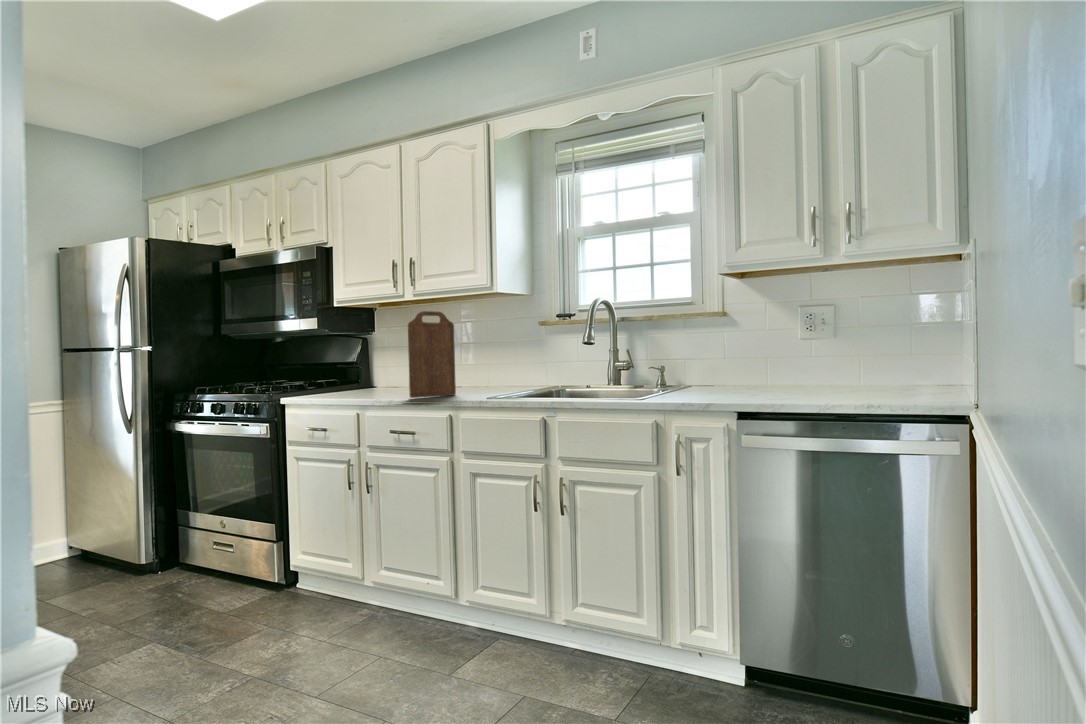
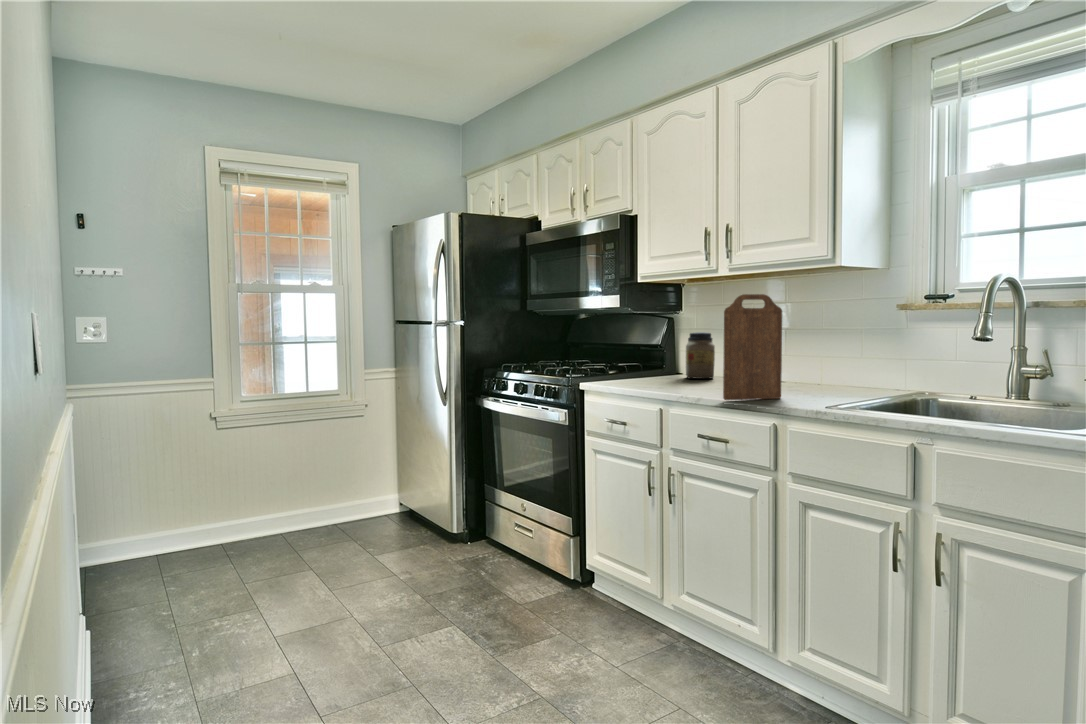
jar: none [380,349,405,389] -> present [686,332,715,379]

